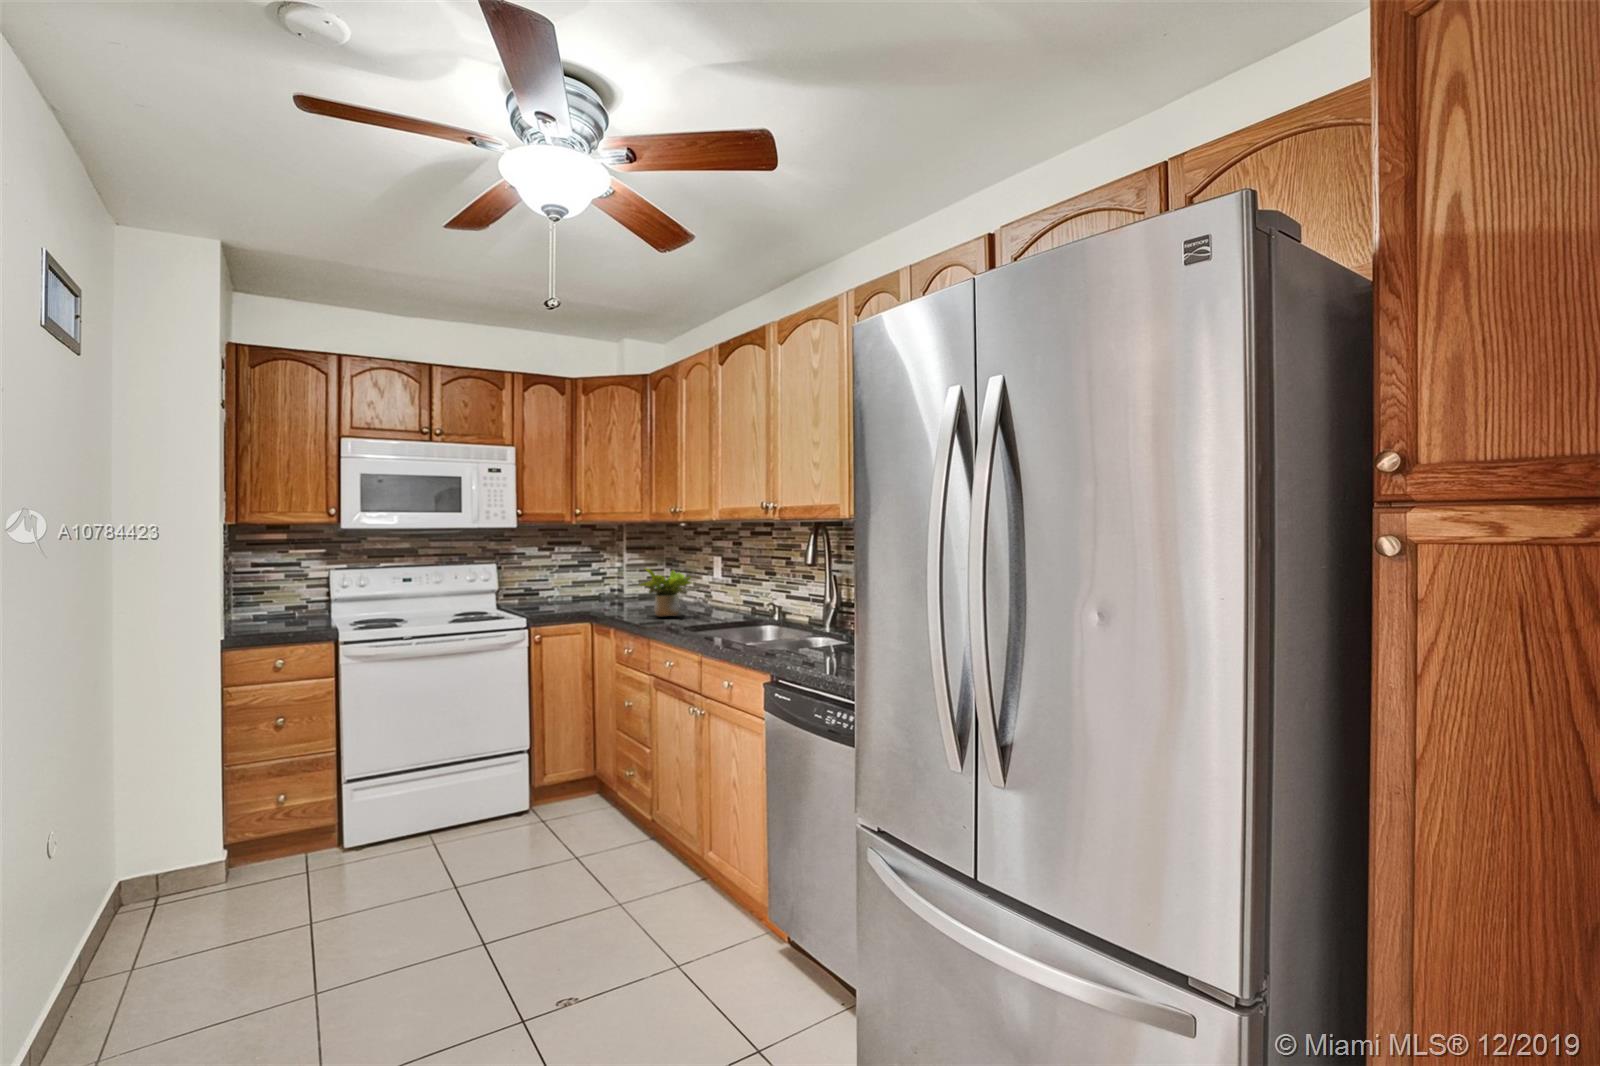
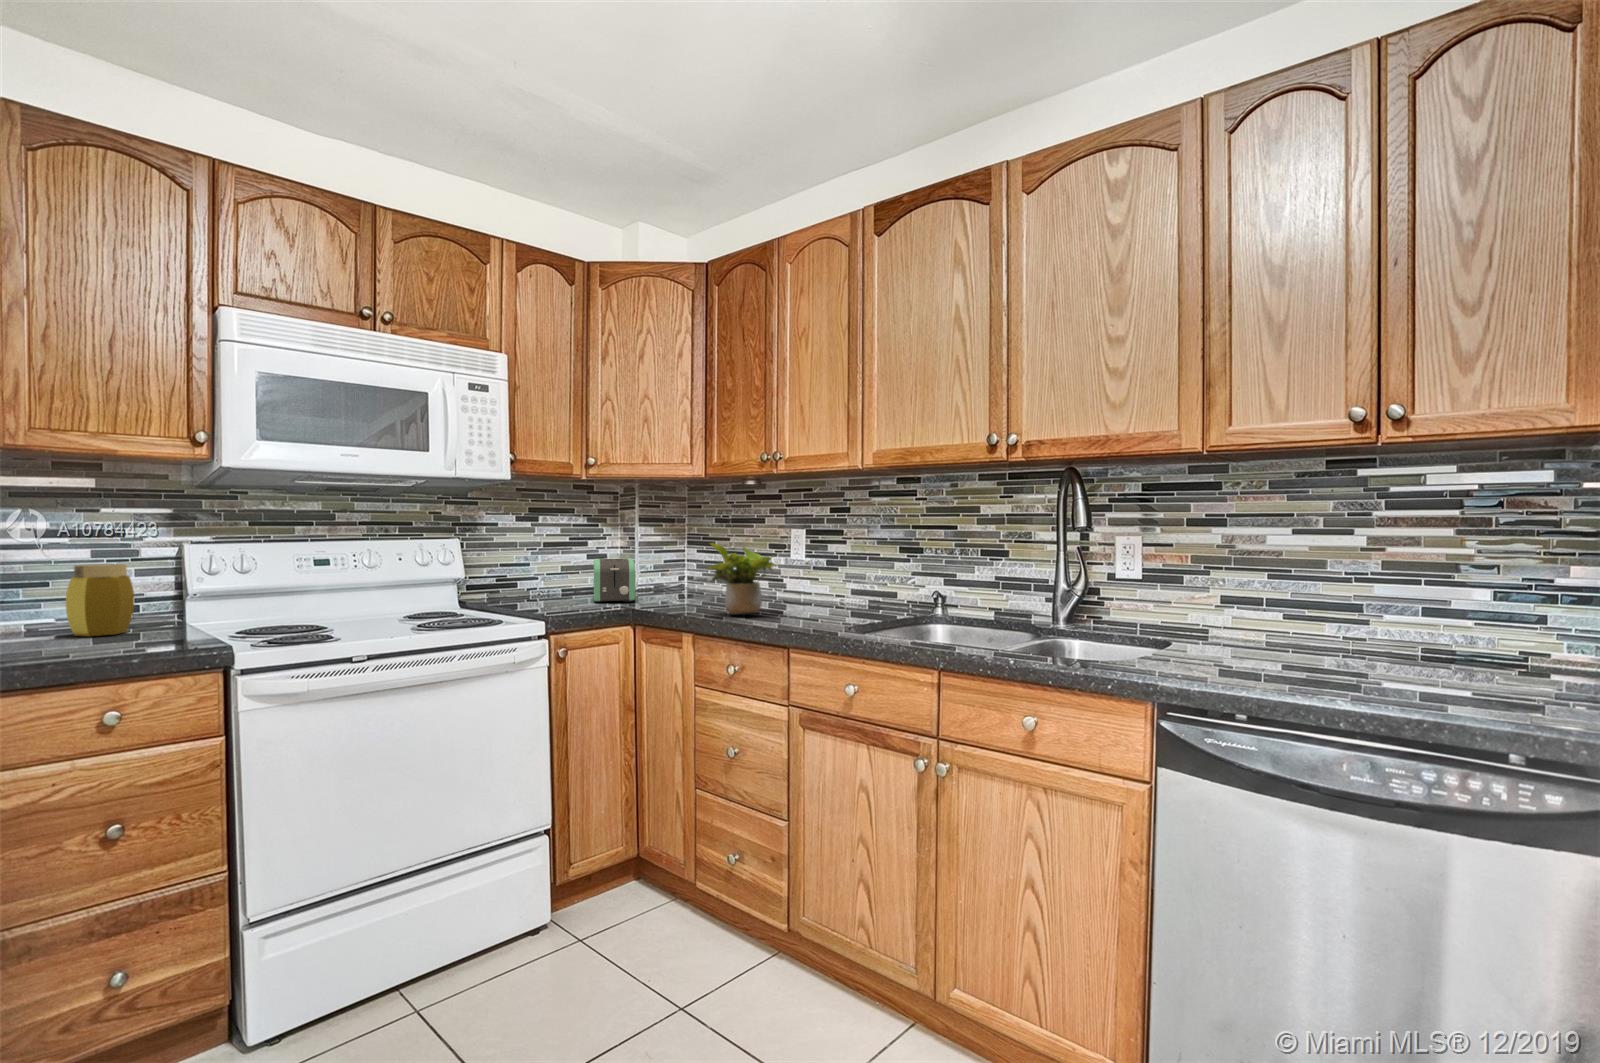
toaster: none [587,576,623,607] -> present [594,559,635,602]
jar: none [271,582,305,622] -> present [66,564,134,636]

